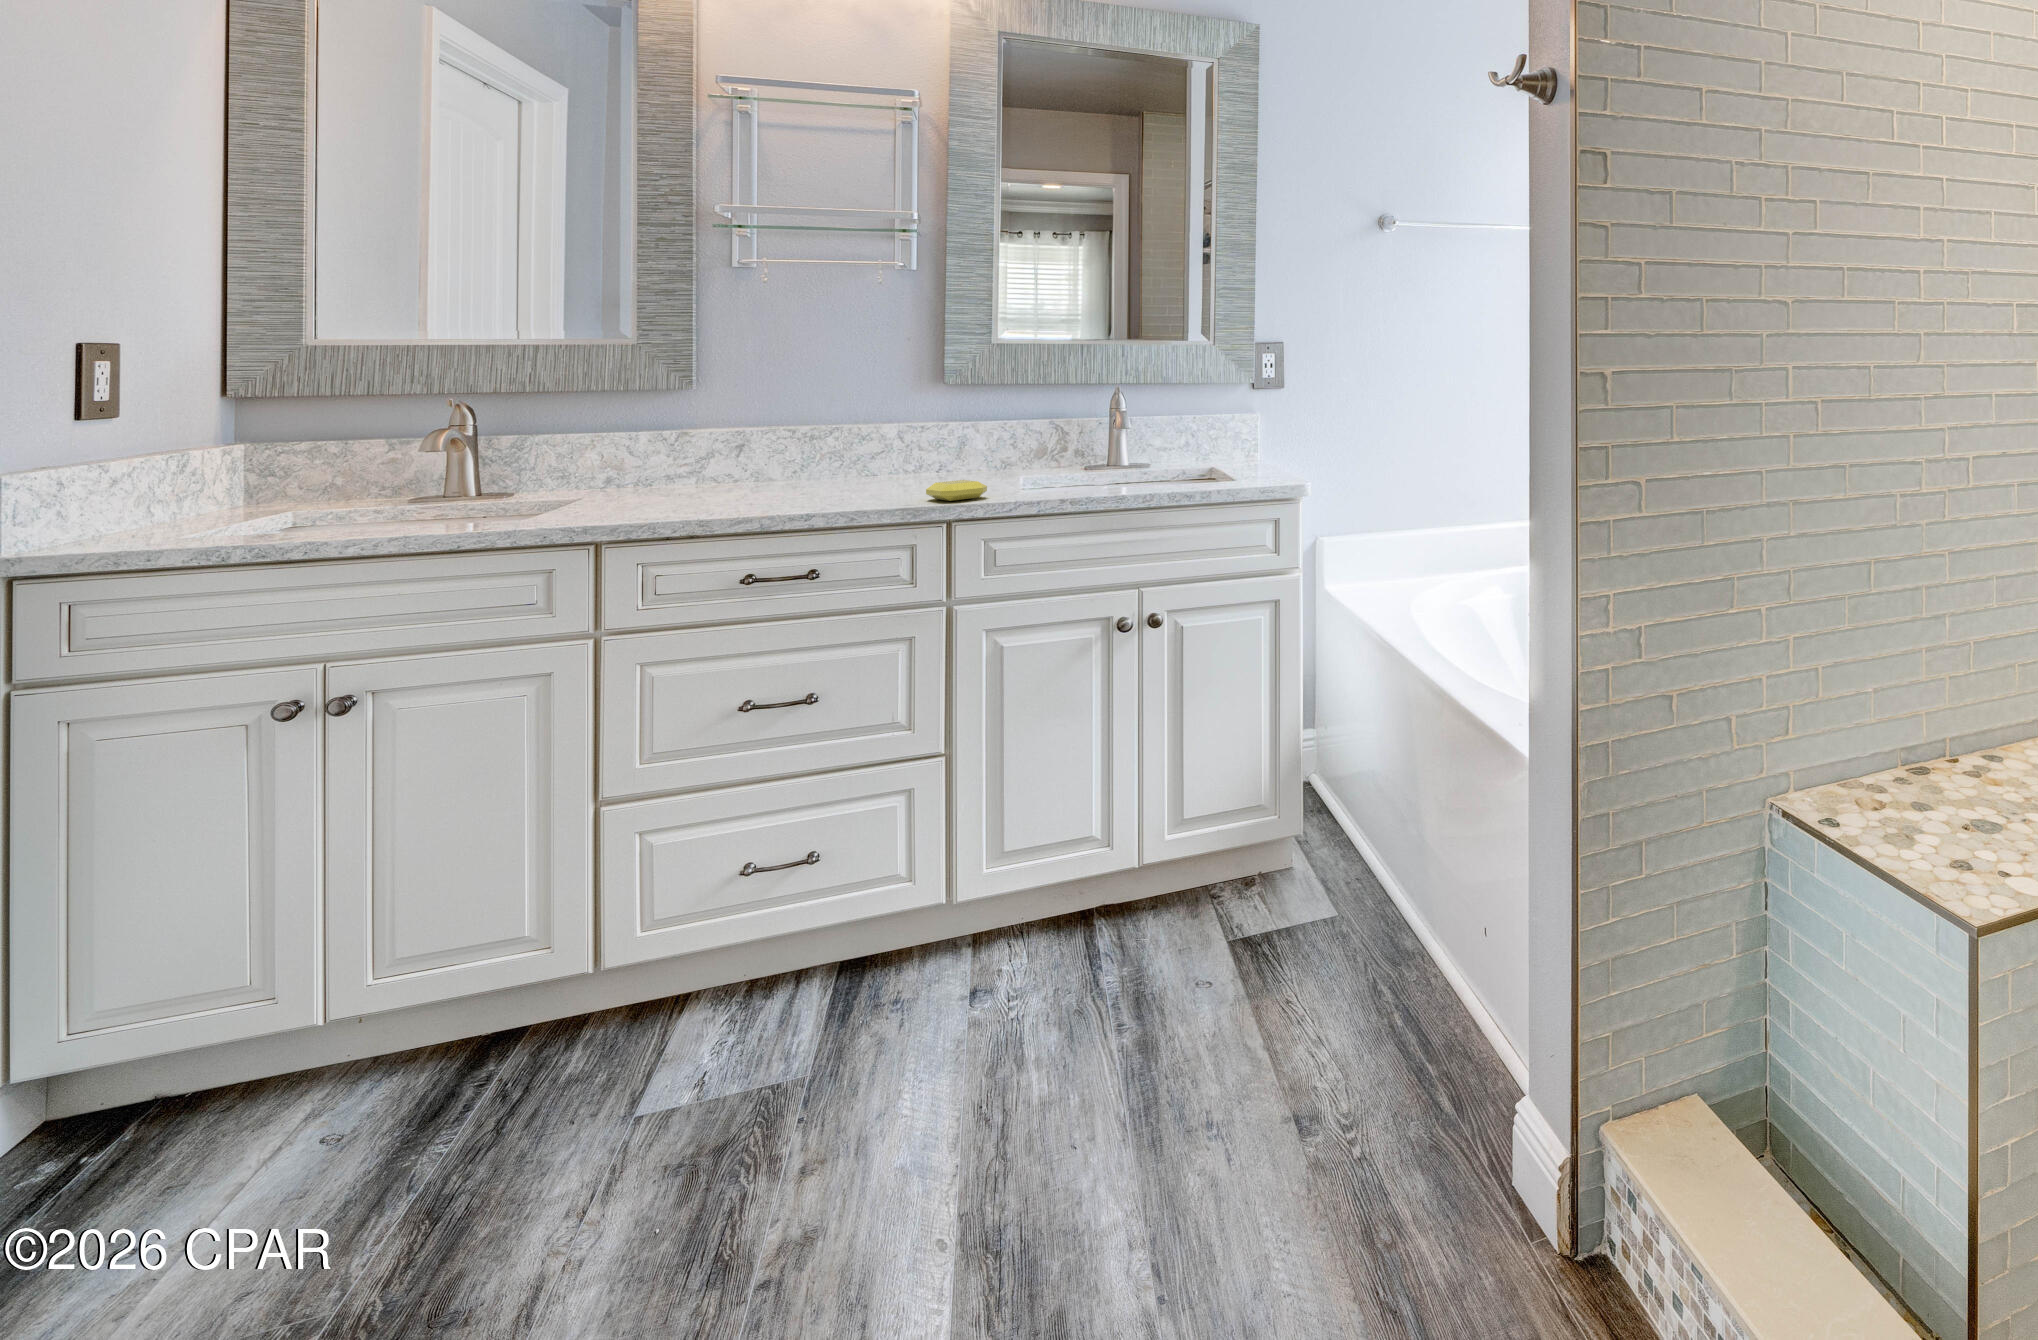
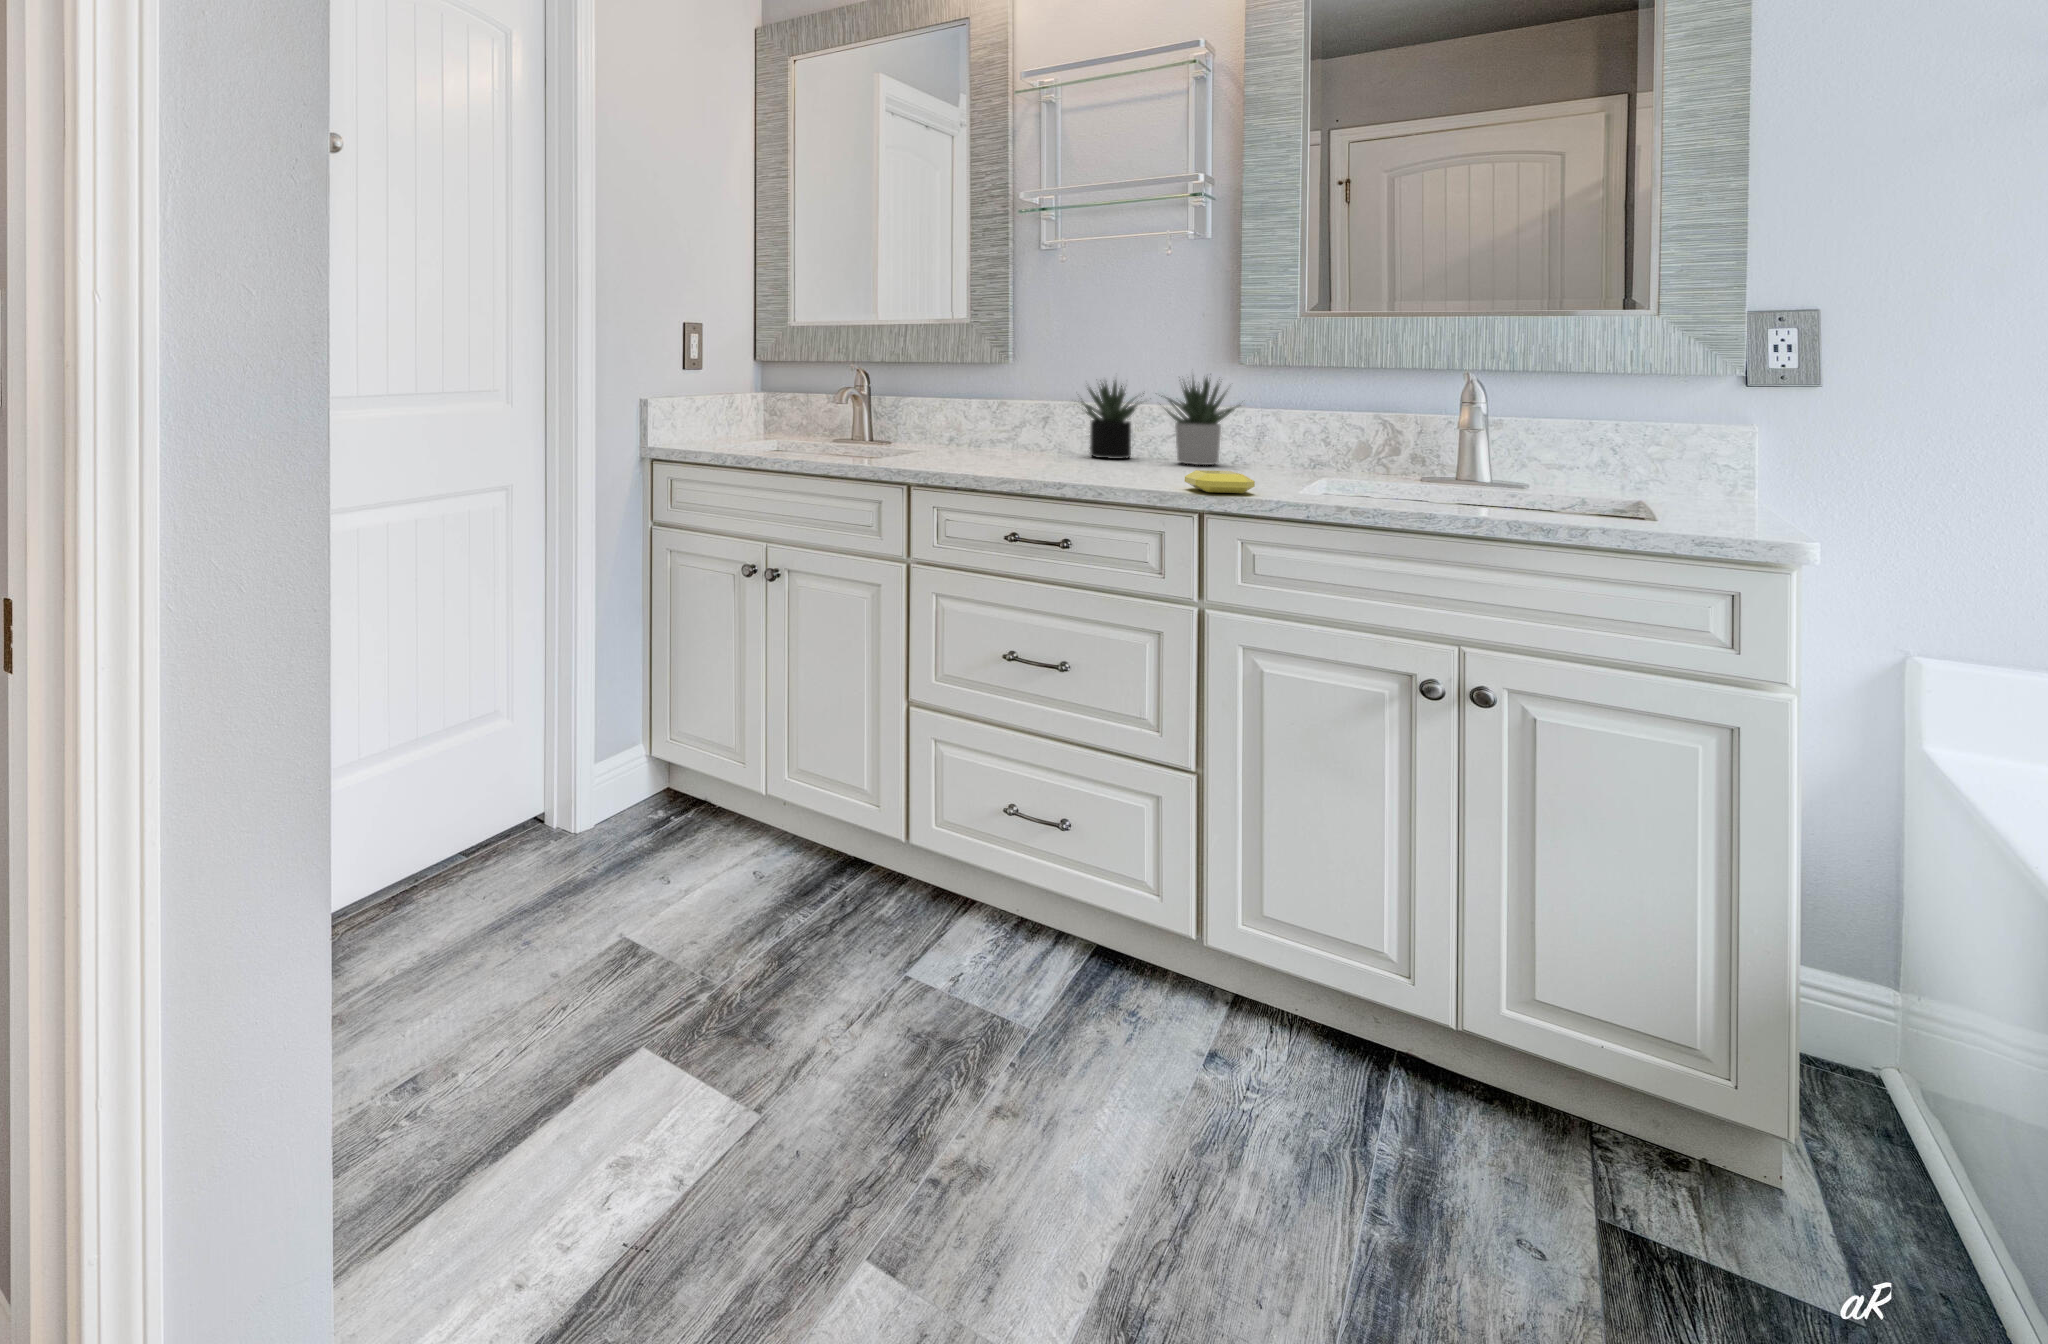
succulent plant: none [772,389,951,482] -> present [1081,378,1241,465]

